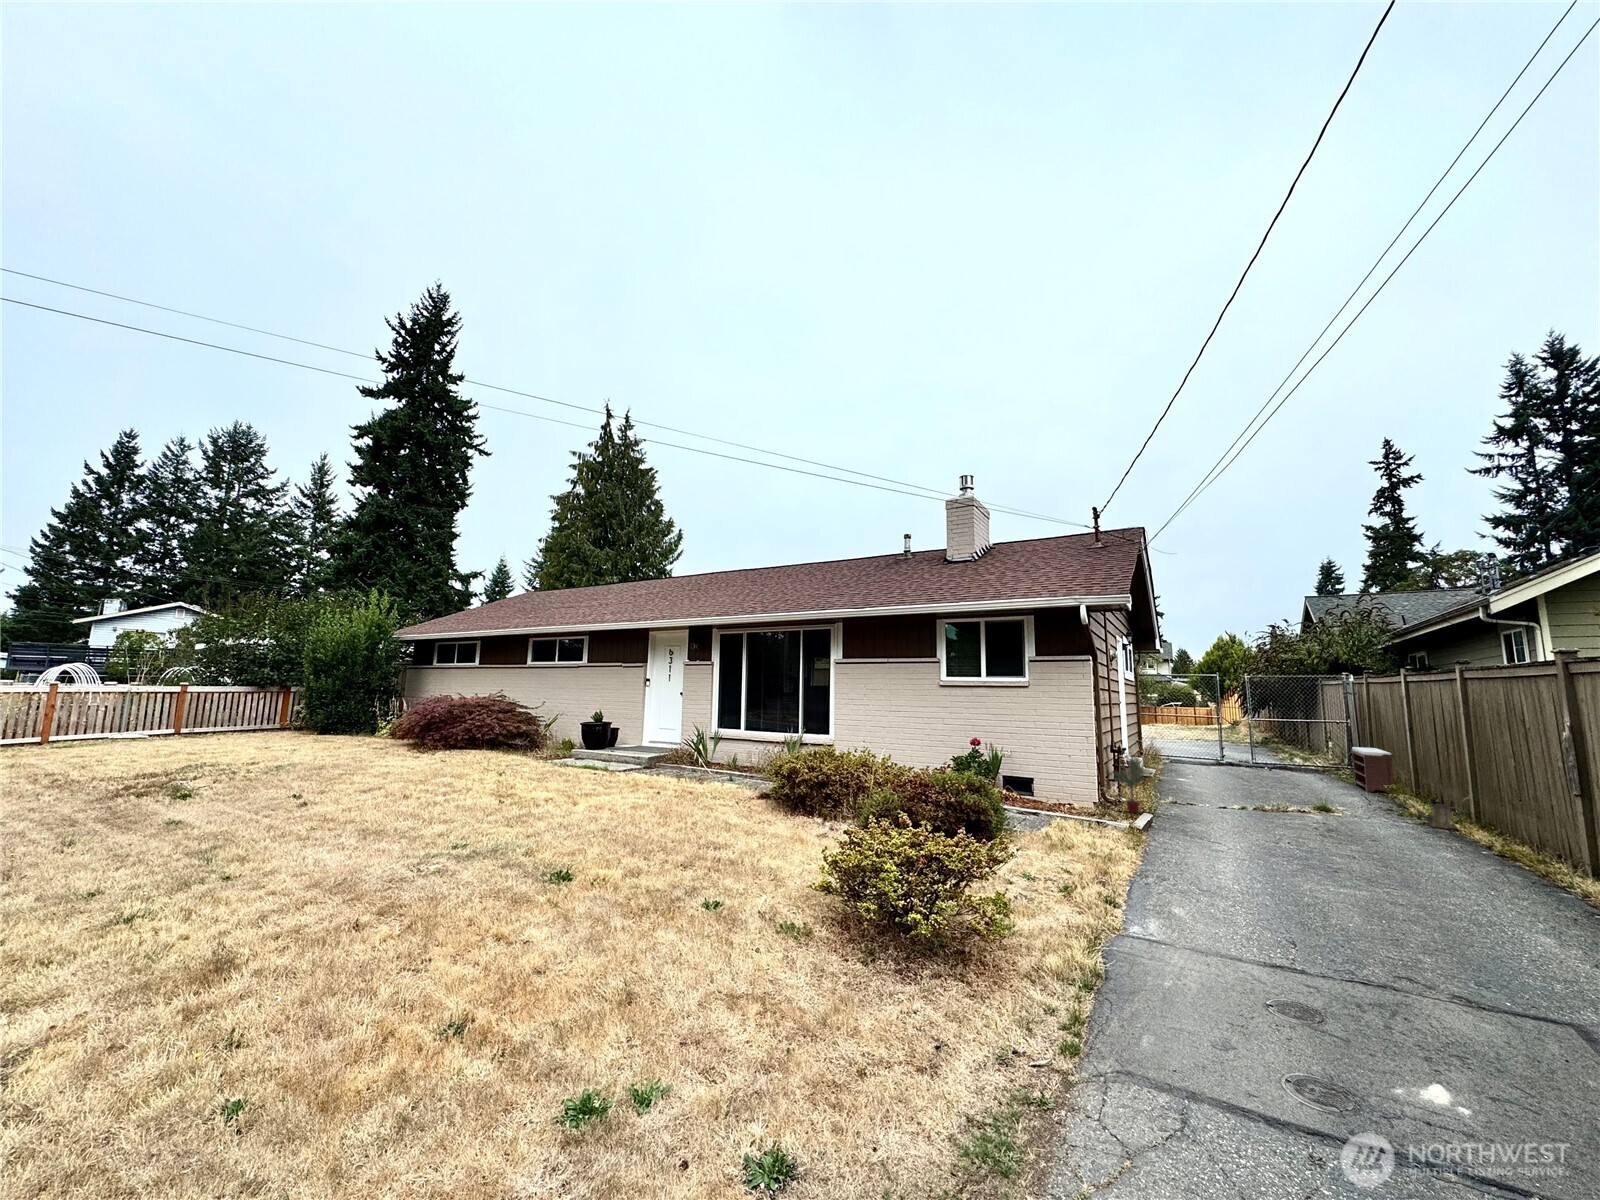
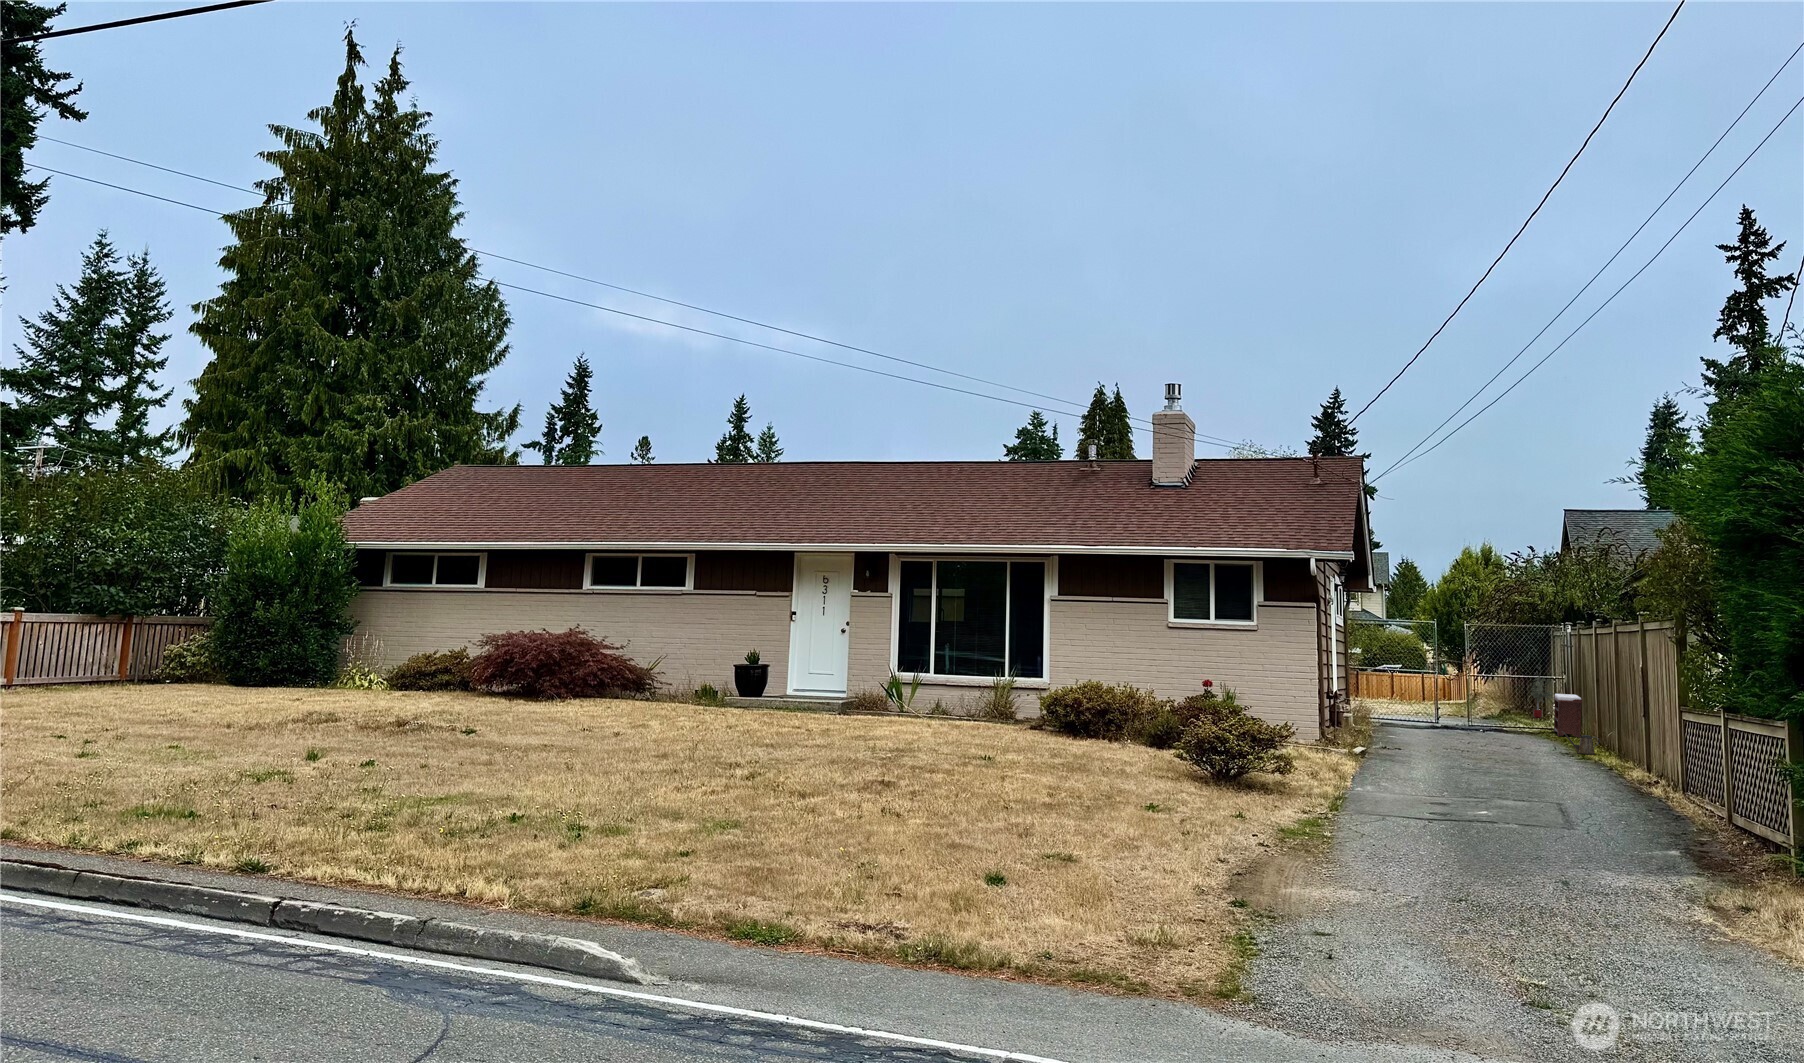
potted tree: present [1114,752,1144,813] -> present [1530,676,1553,718]

